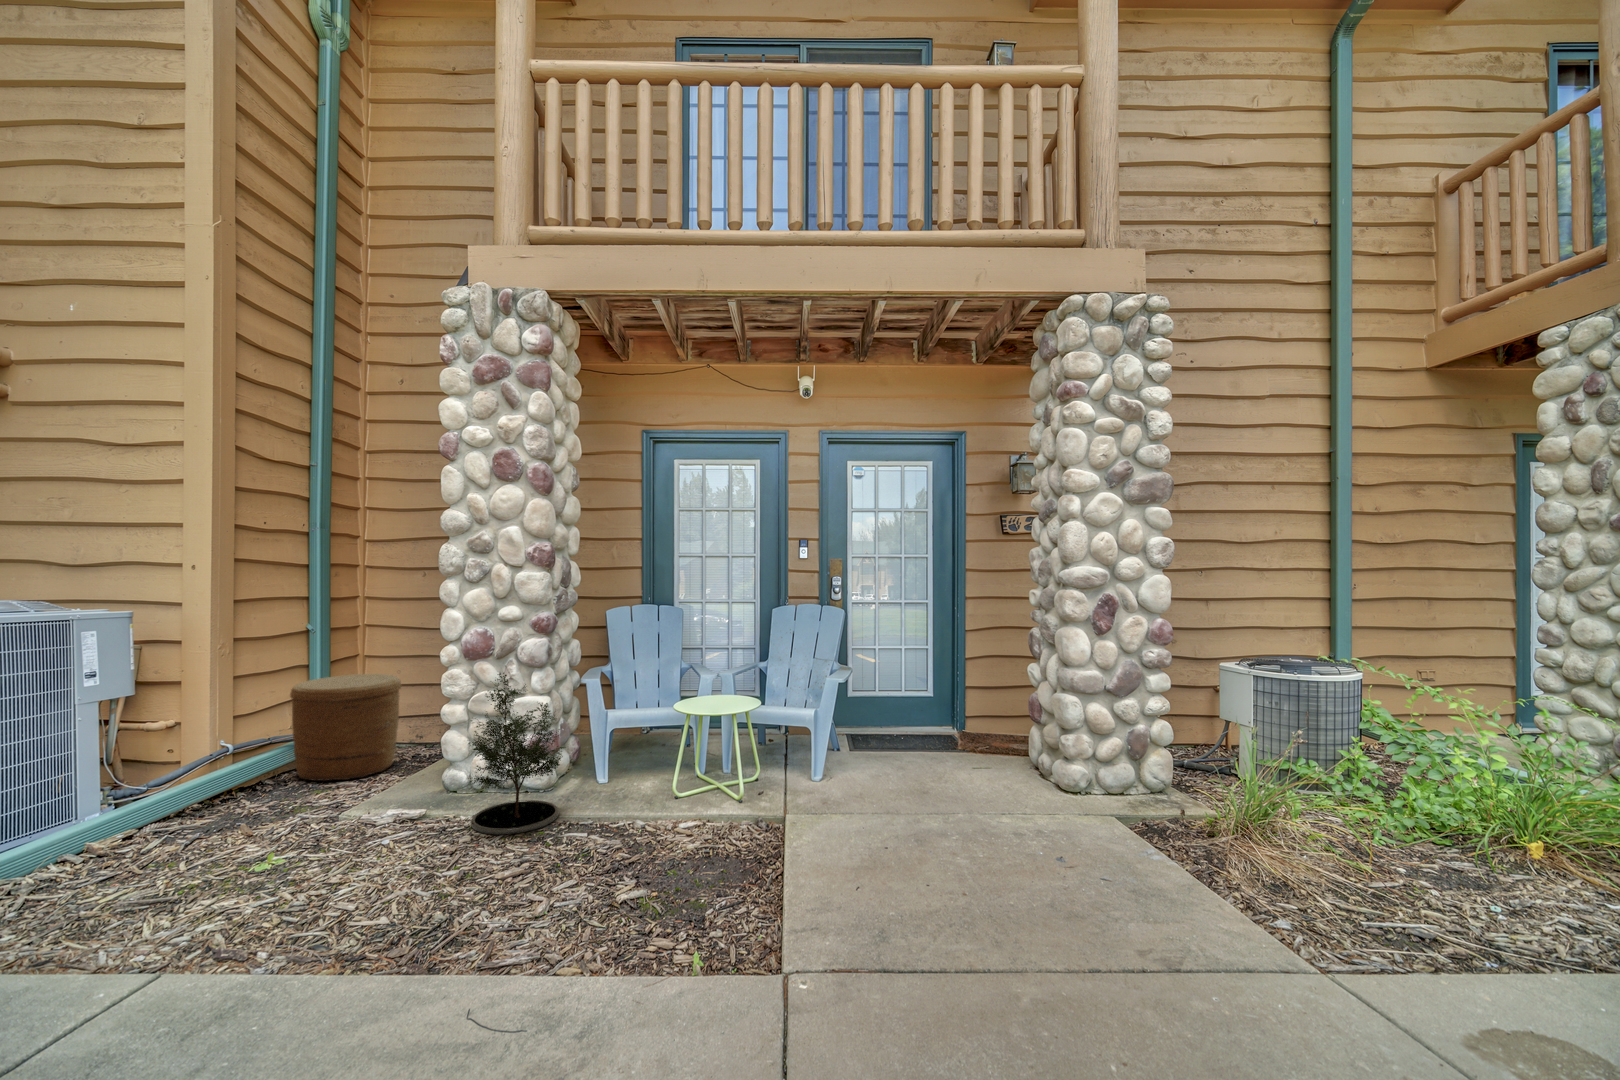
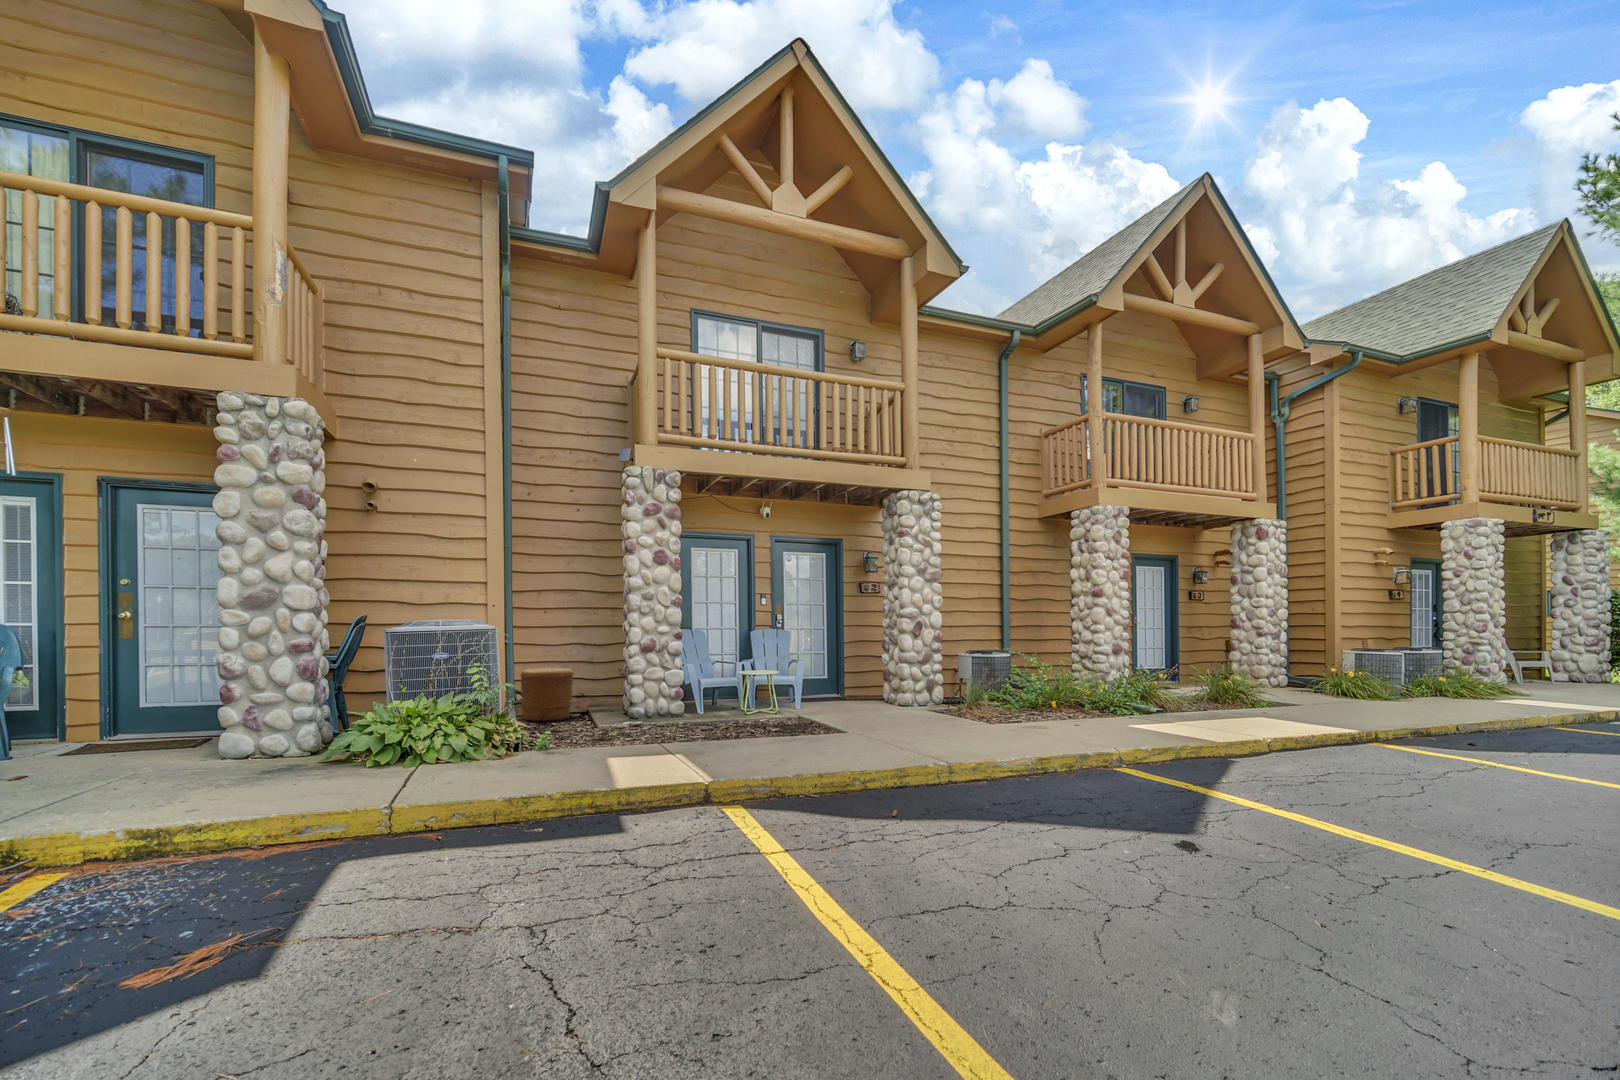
potted tree: present [468,673,566,835] -> none [660,654,700,726]

